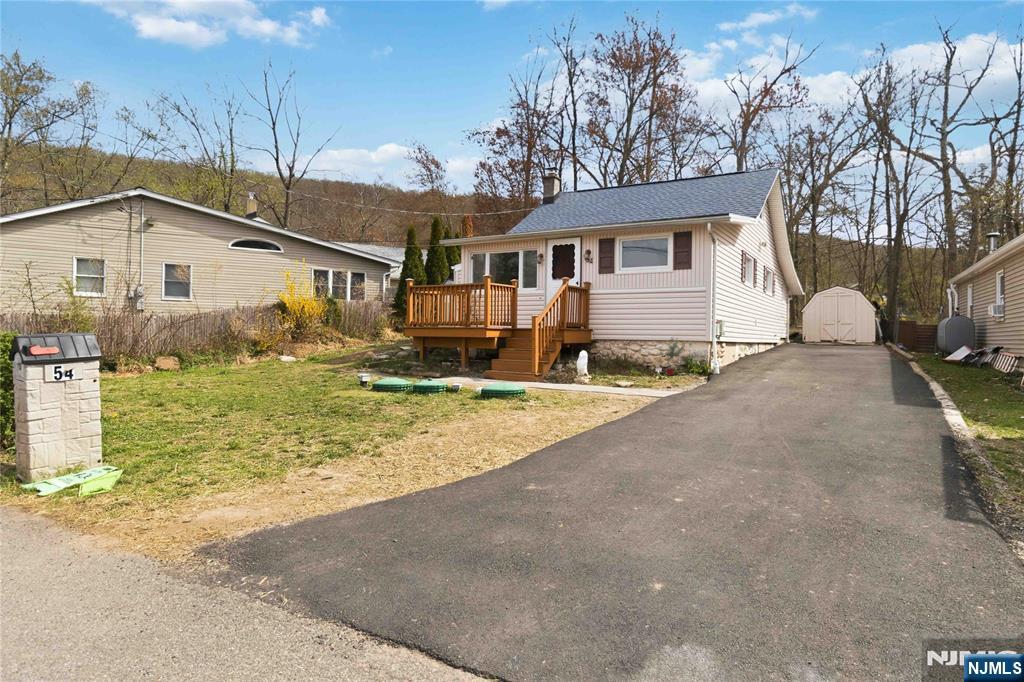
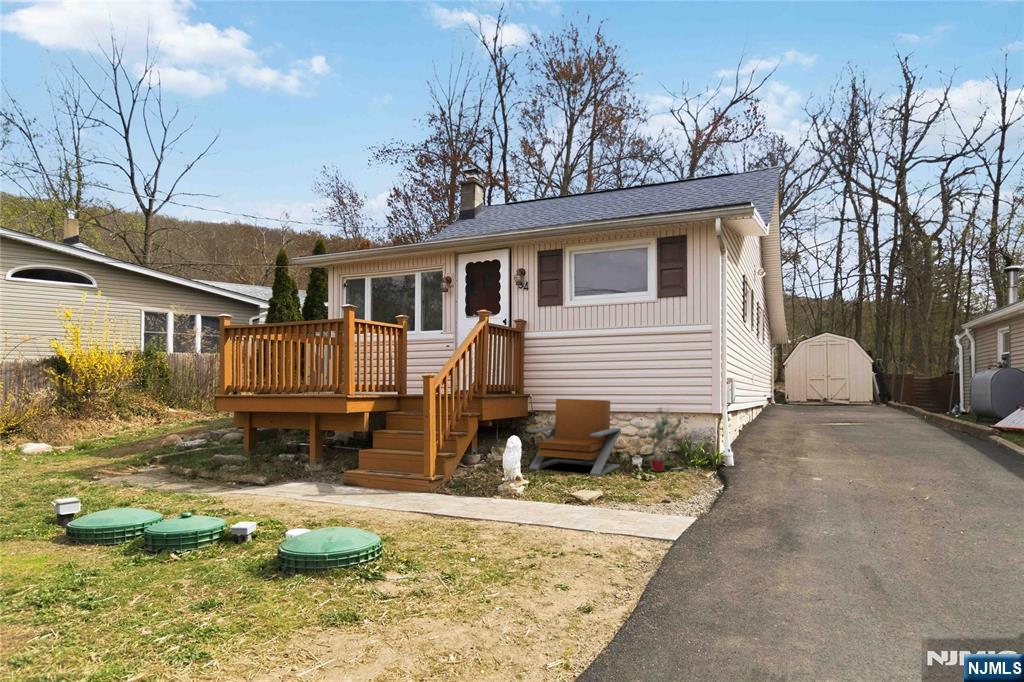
lounge chair: none [592,332,649,377] -> present [529,399,621,476]

